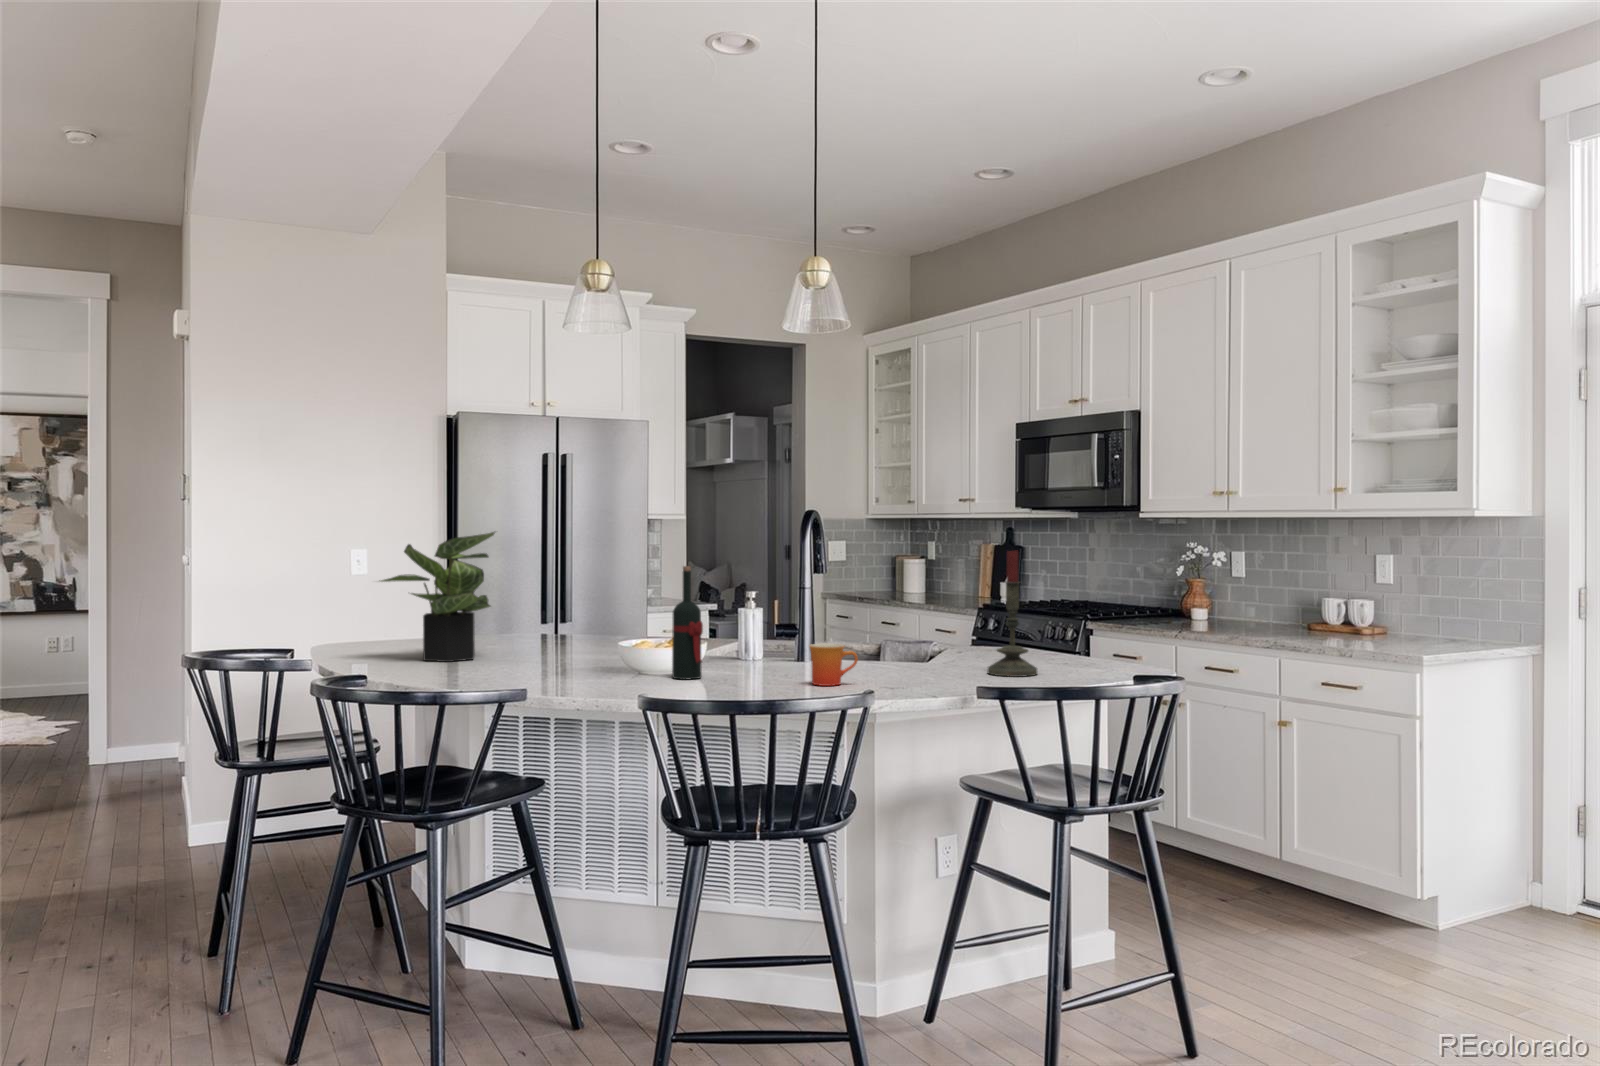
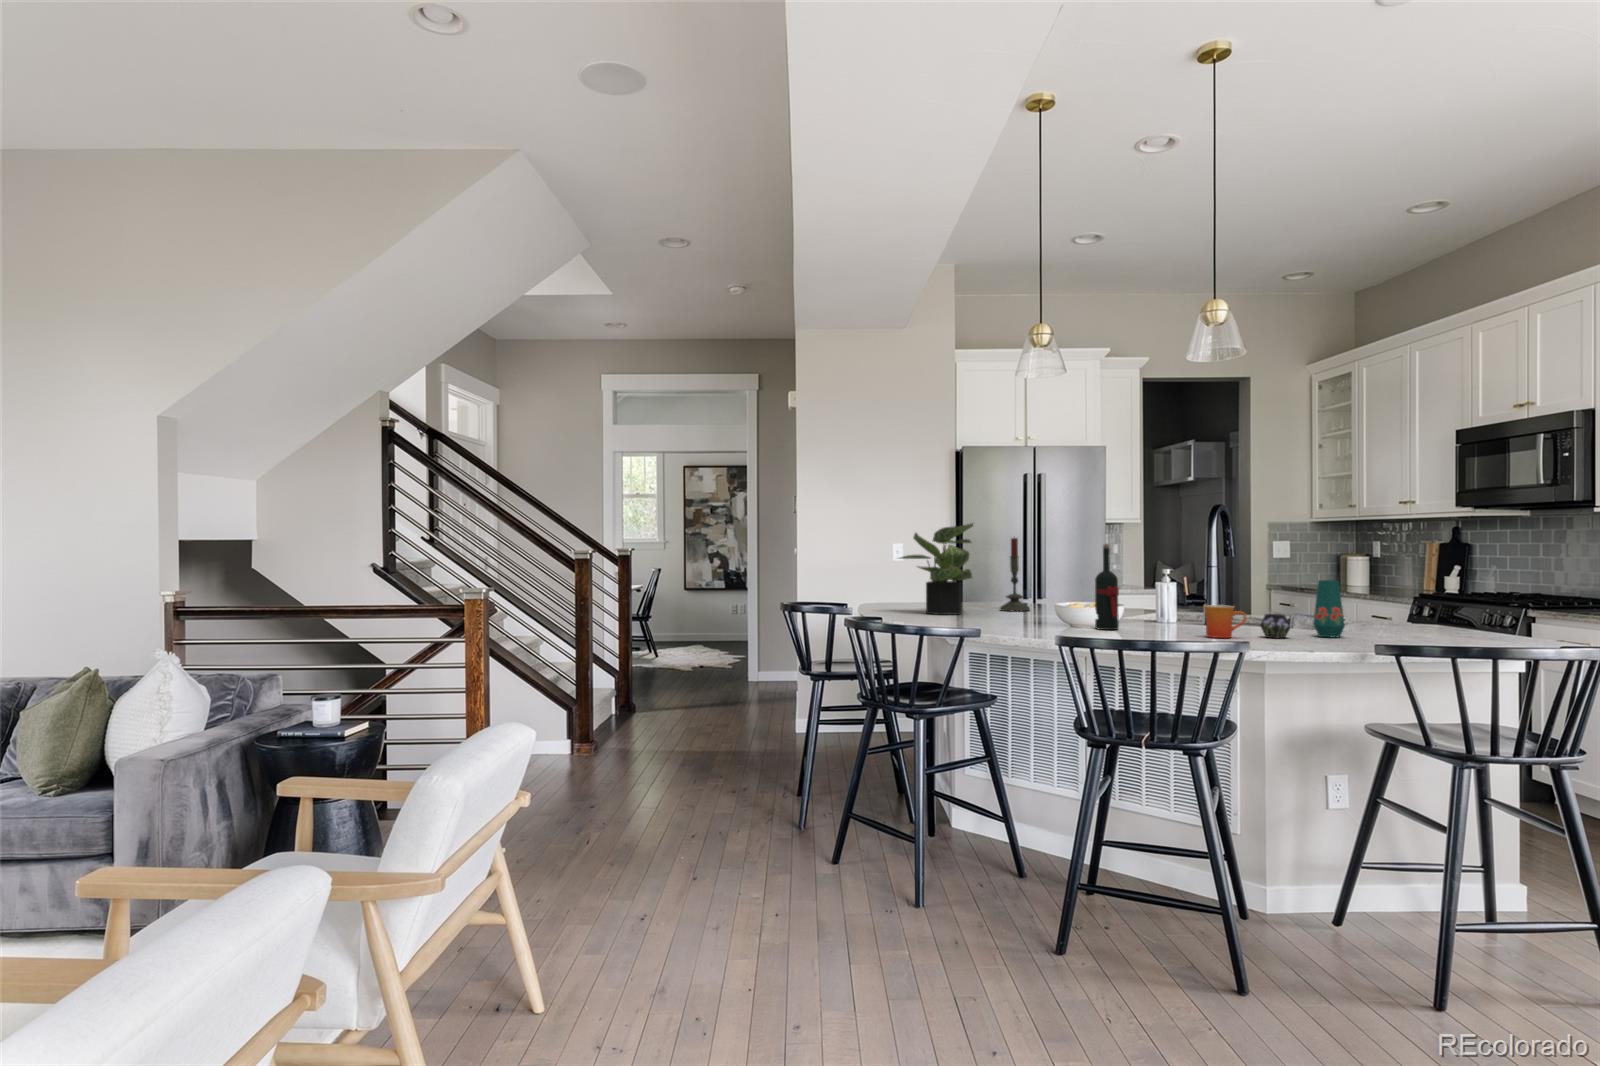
candle: present [988,550,1037,677] -> present [1000,538,1030,611]
vase: none [869,609,957,682] -> present [1260,580,1345,638]

